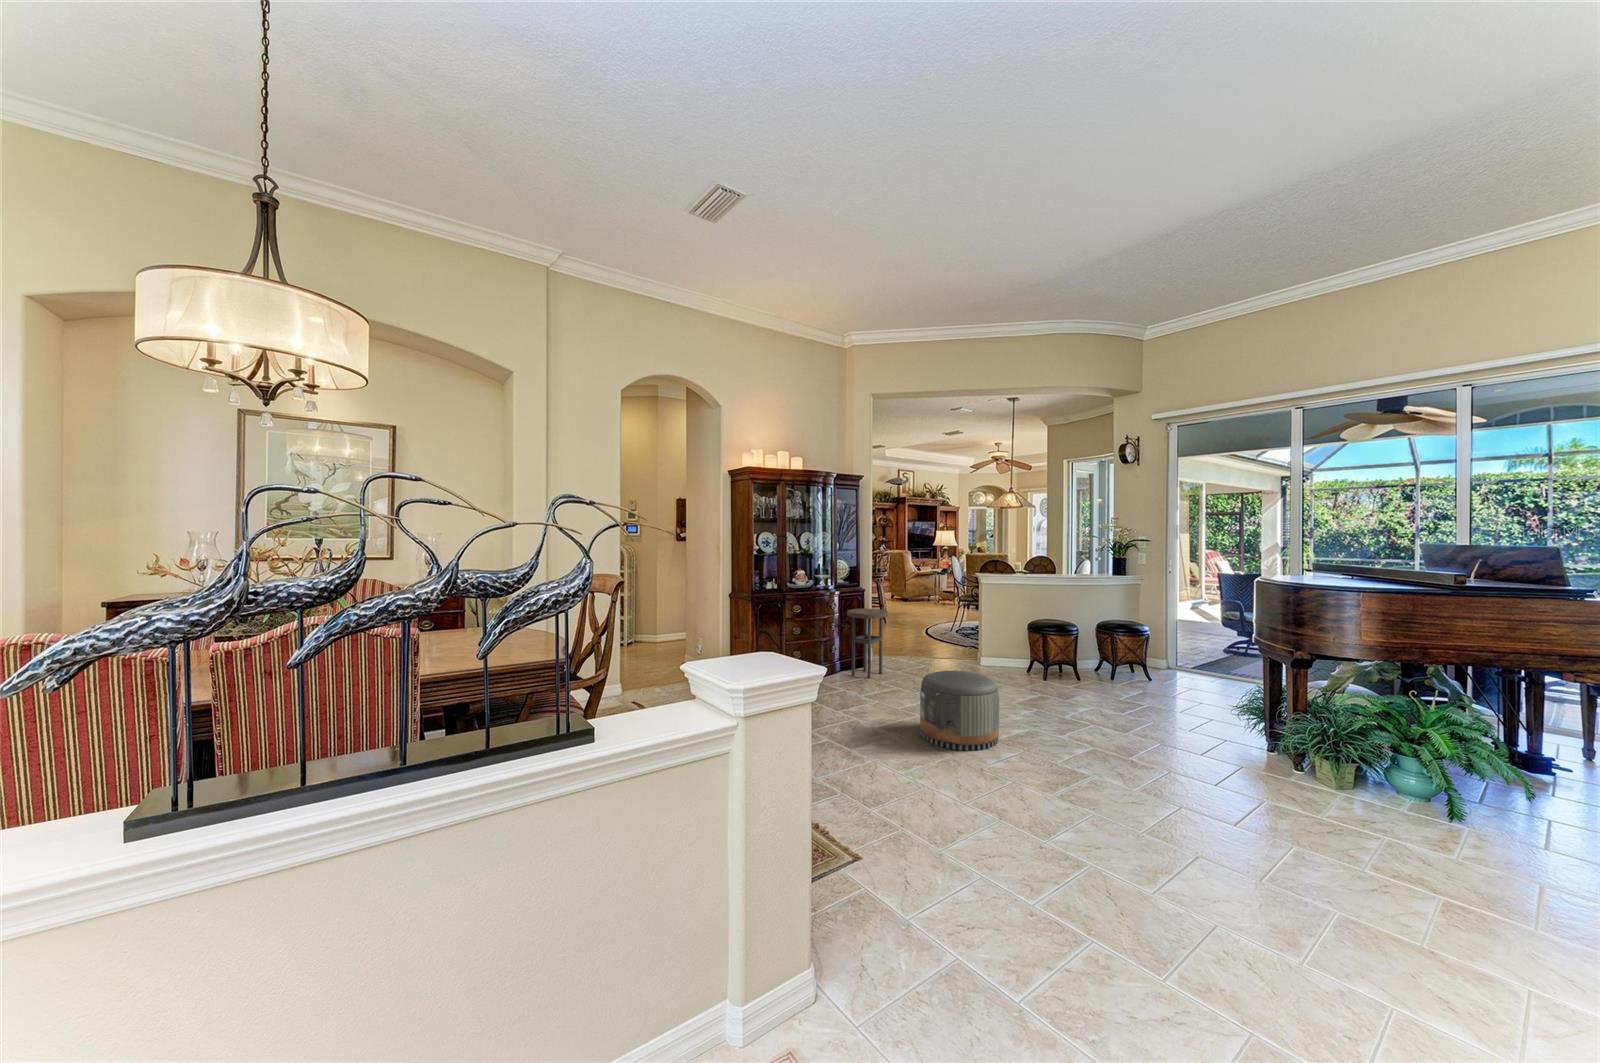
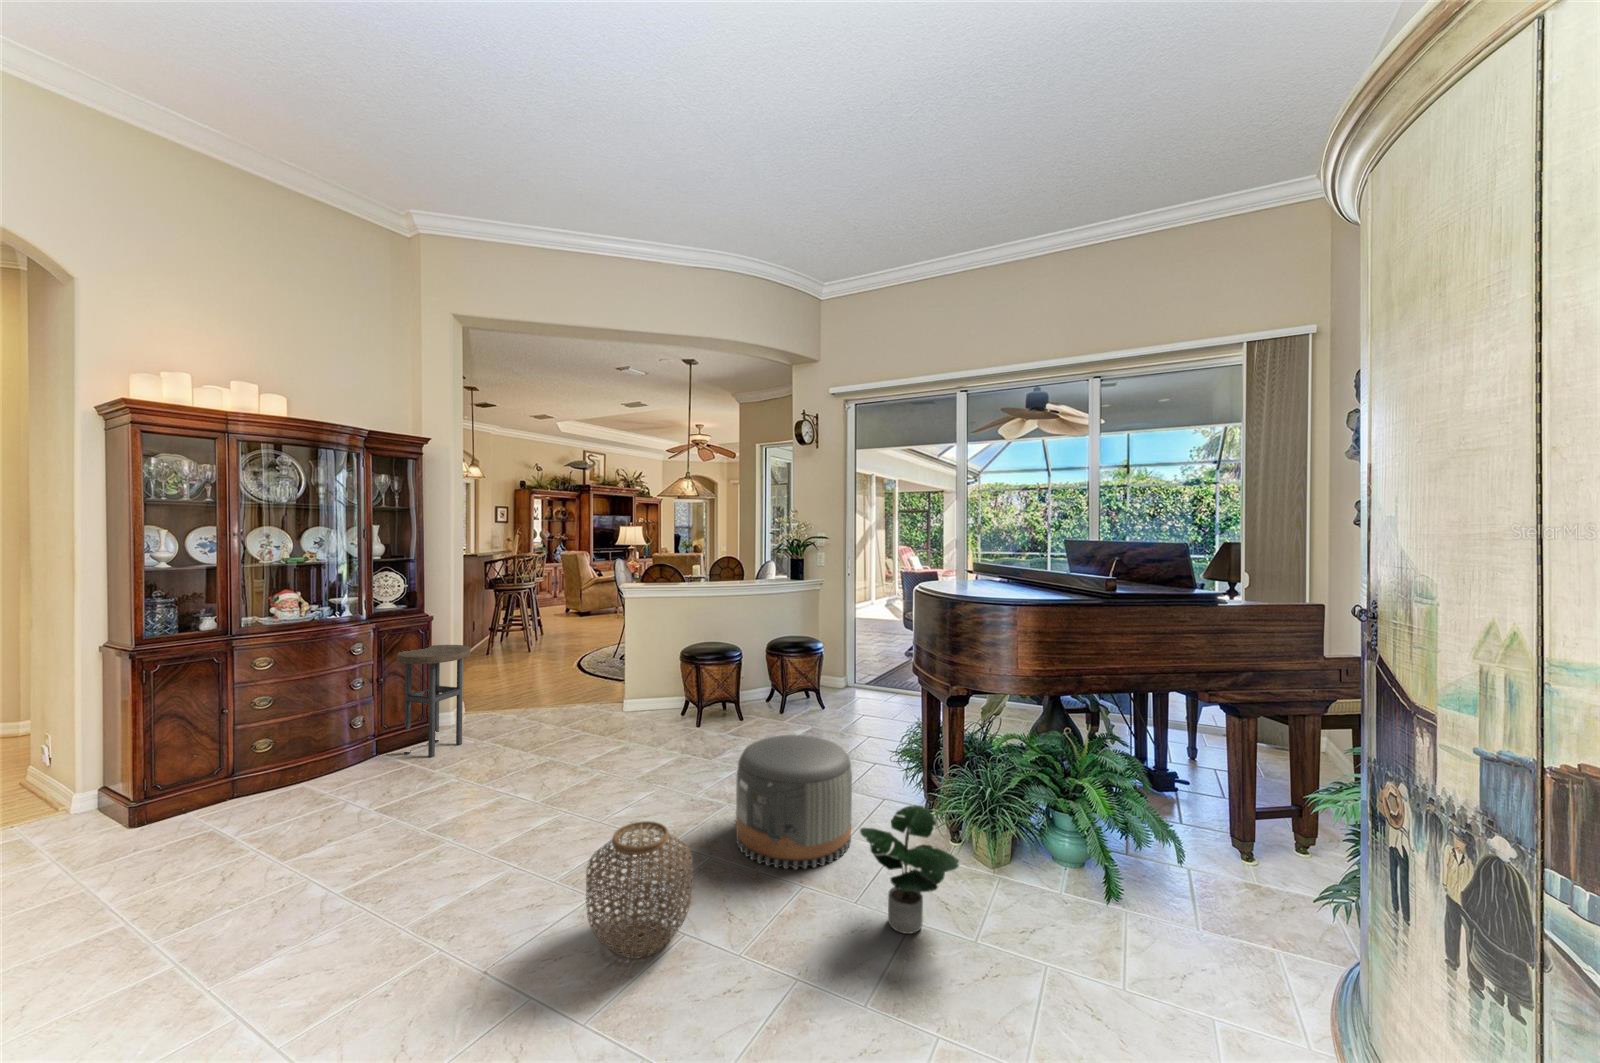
pouf: present [920,671,999,751] -> present [736,735,852,870]
woven basket: none [1035,710,1103,785] -> present [586,821,692,958]
potted plant: none [1226,726,1314,807] -> present [860,805,960,934]

